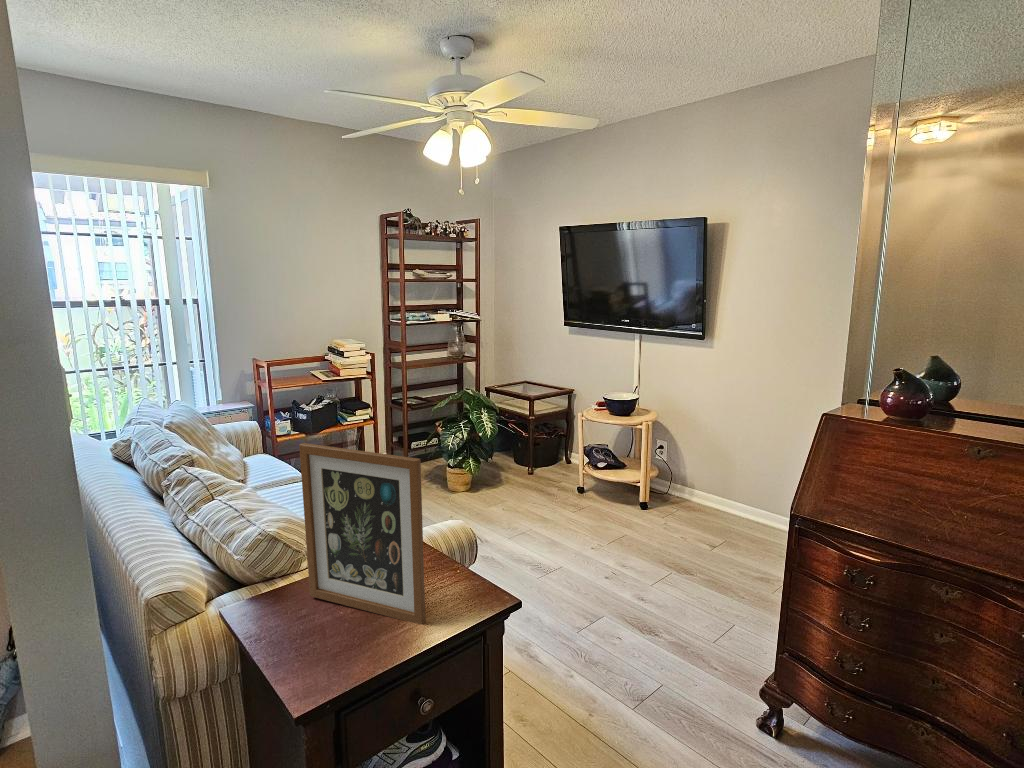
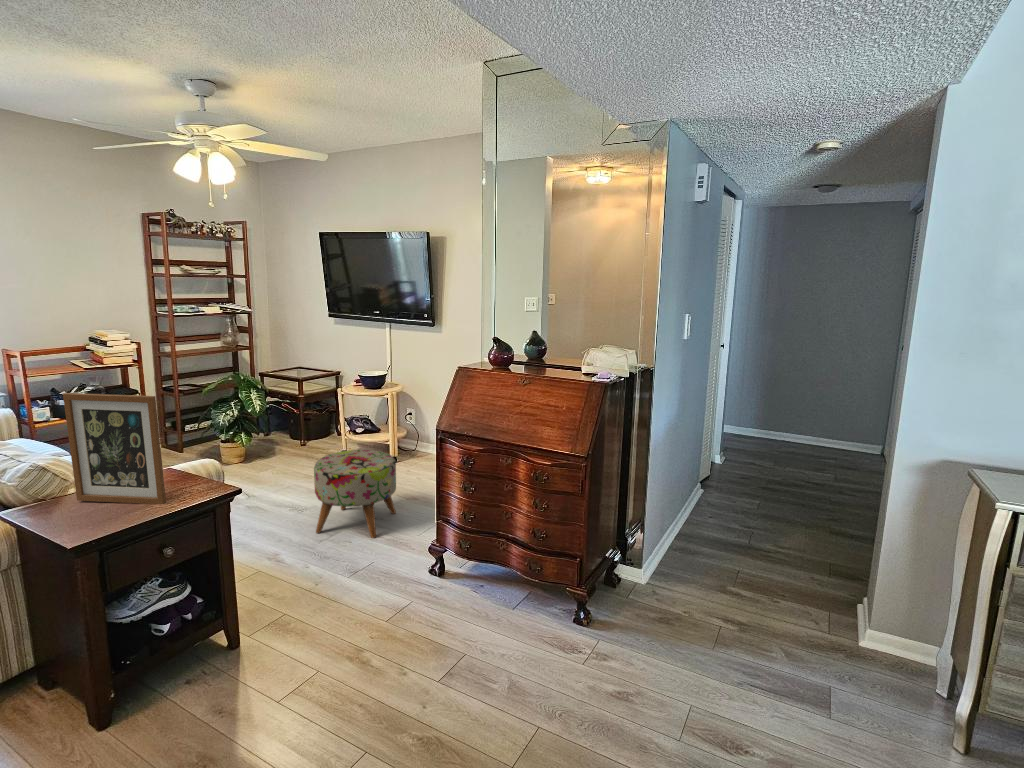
ottoman: none [571,502,681,636] -> present [314,450,396,538]

